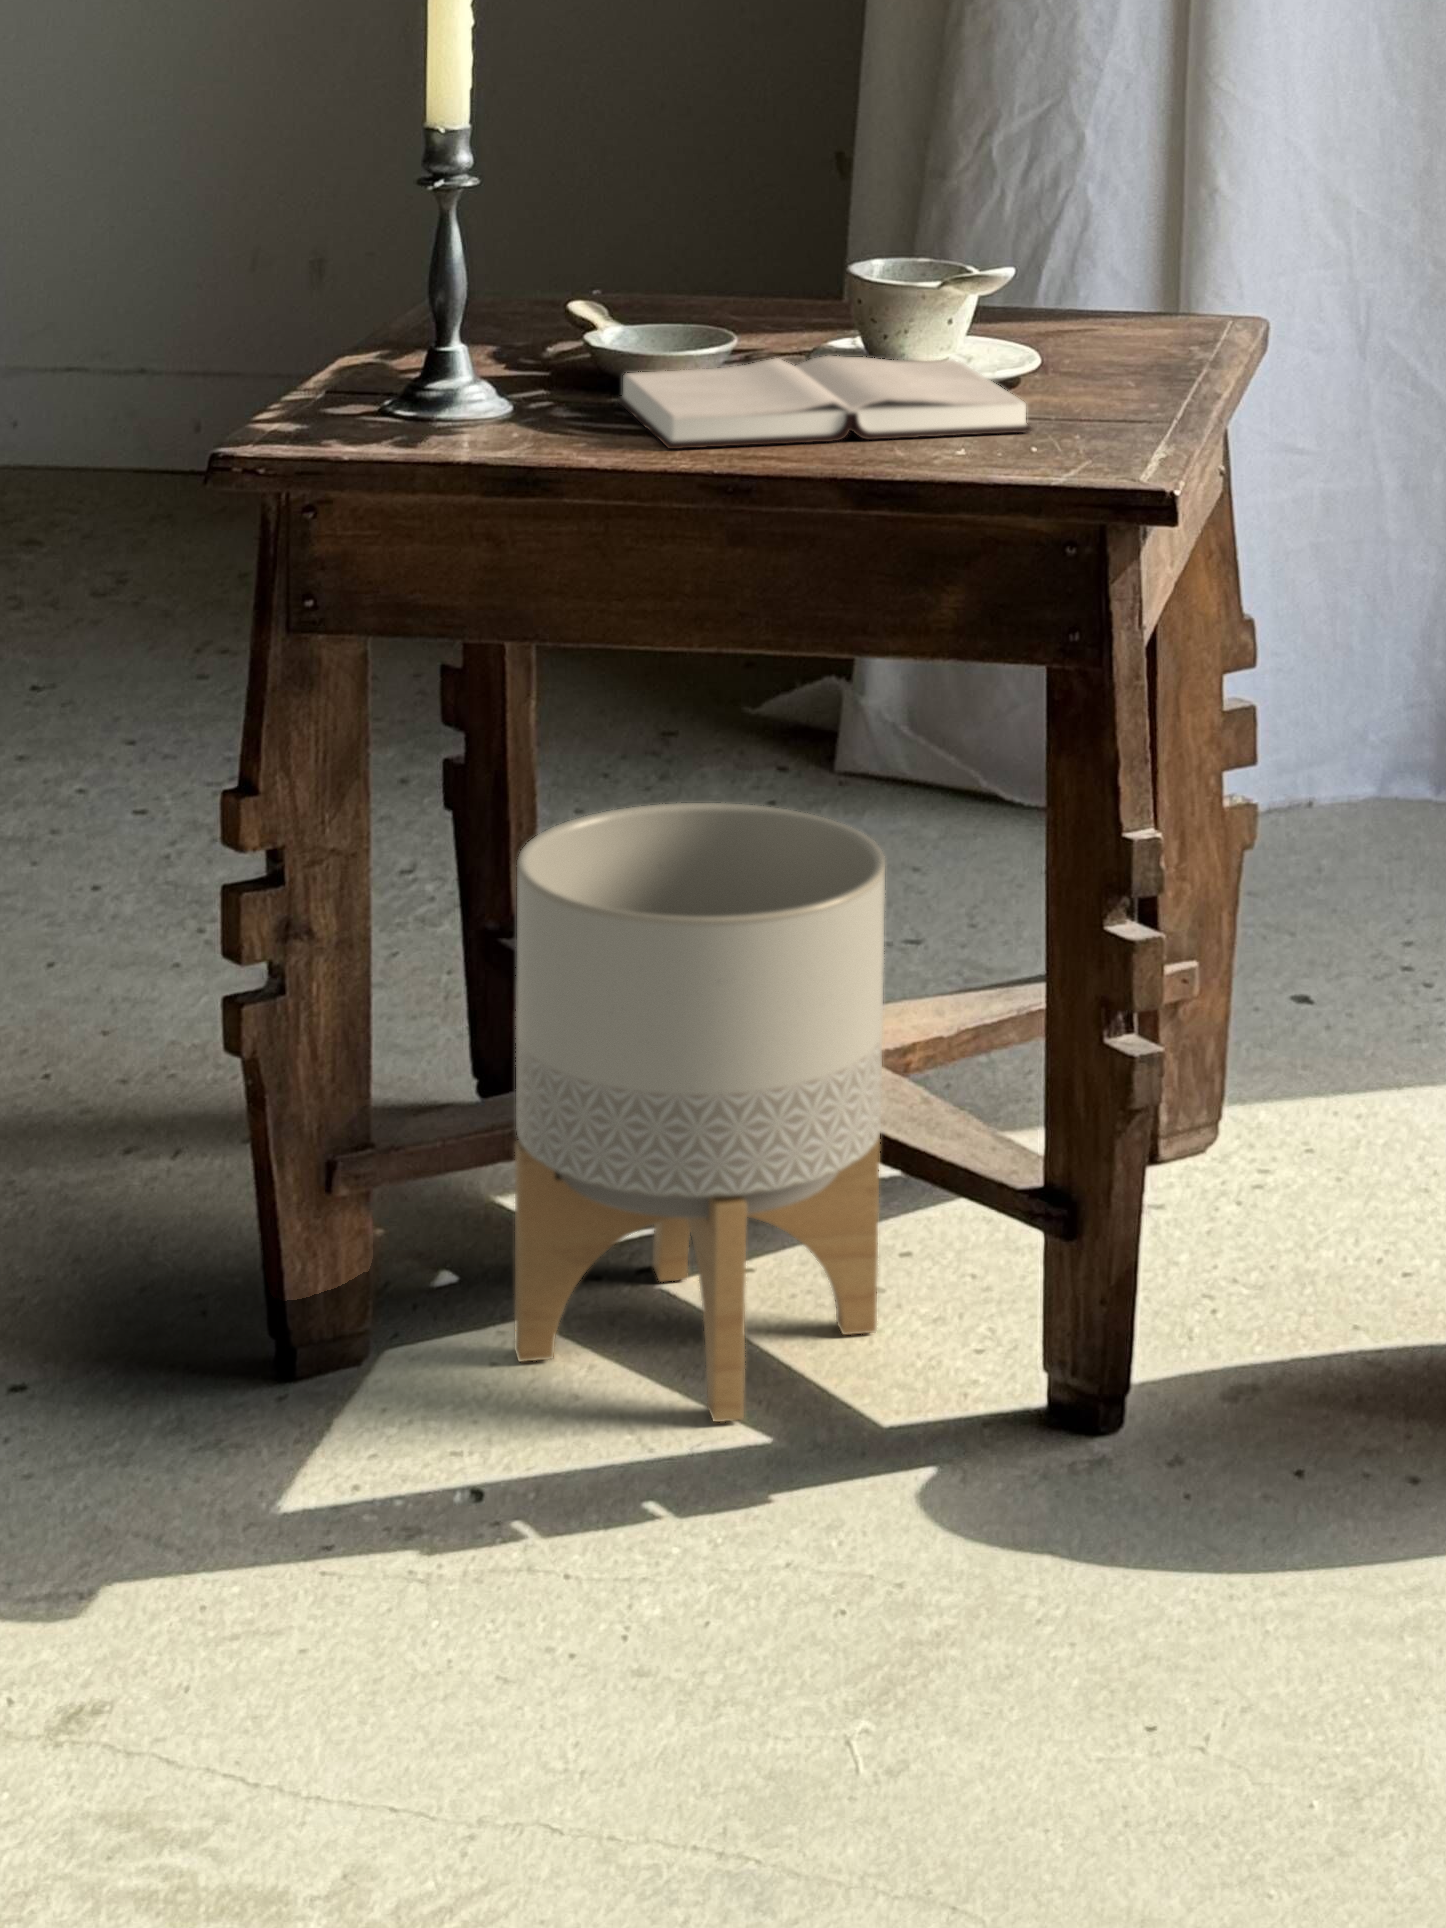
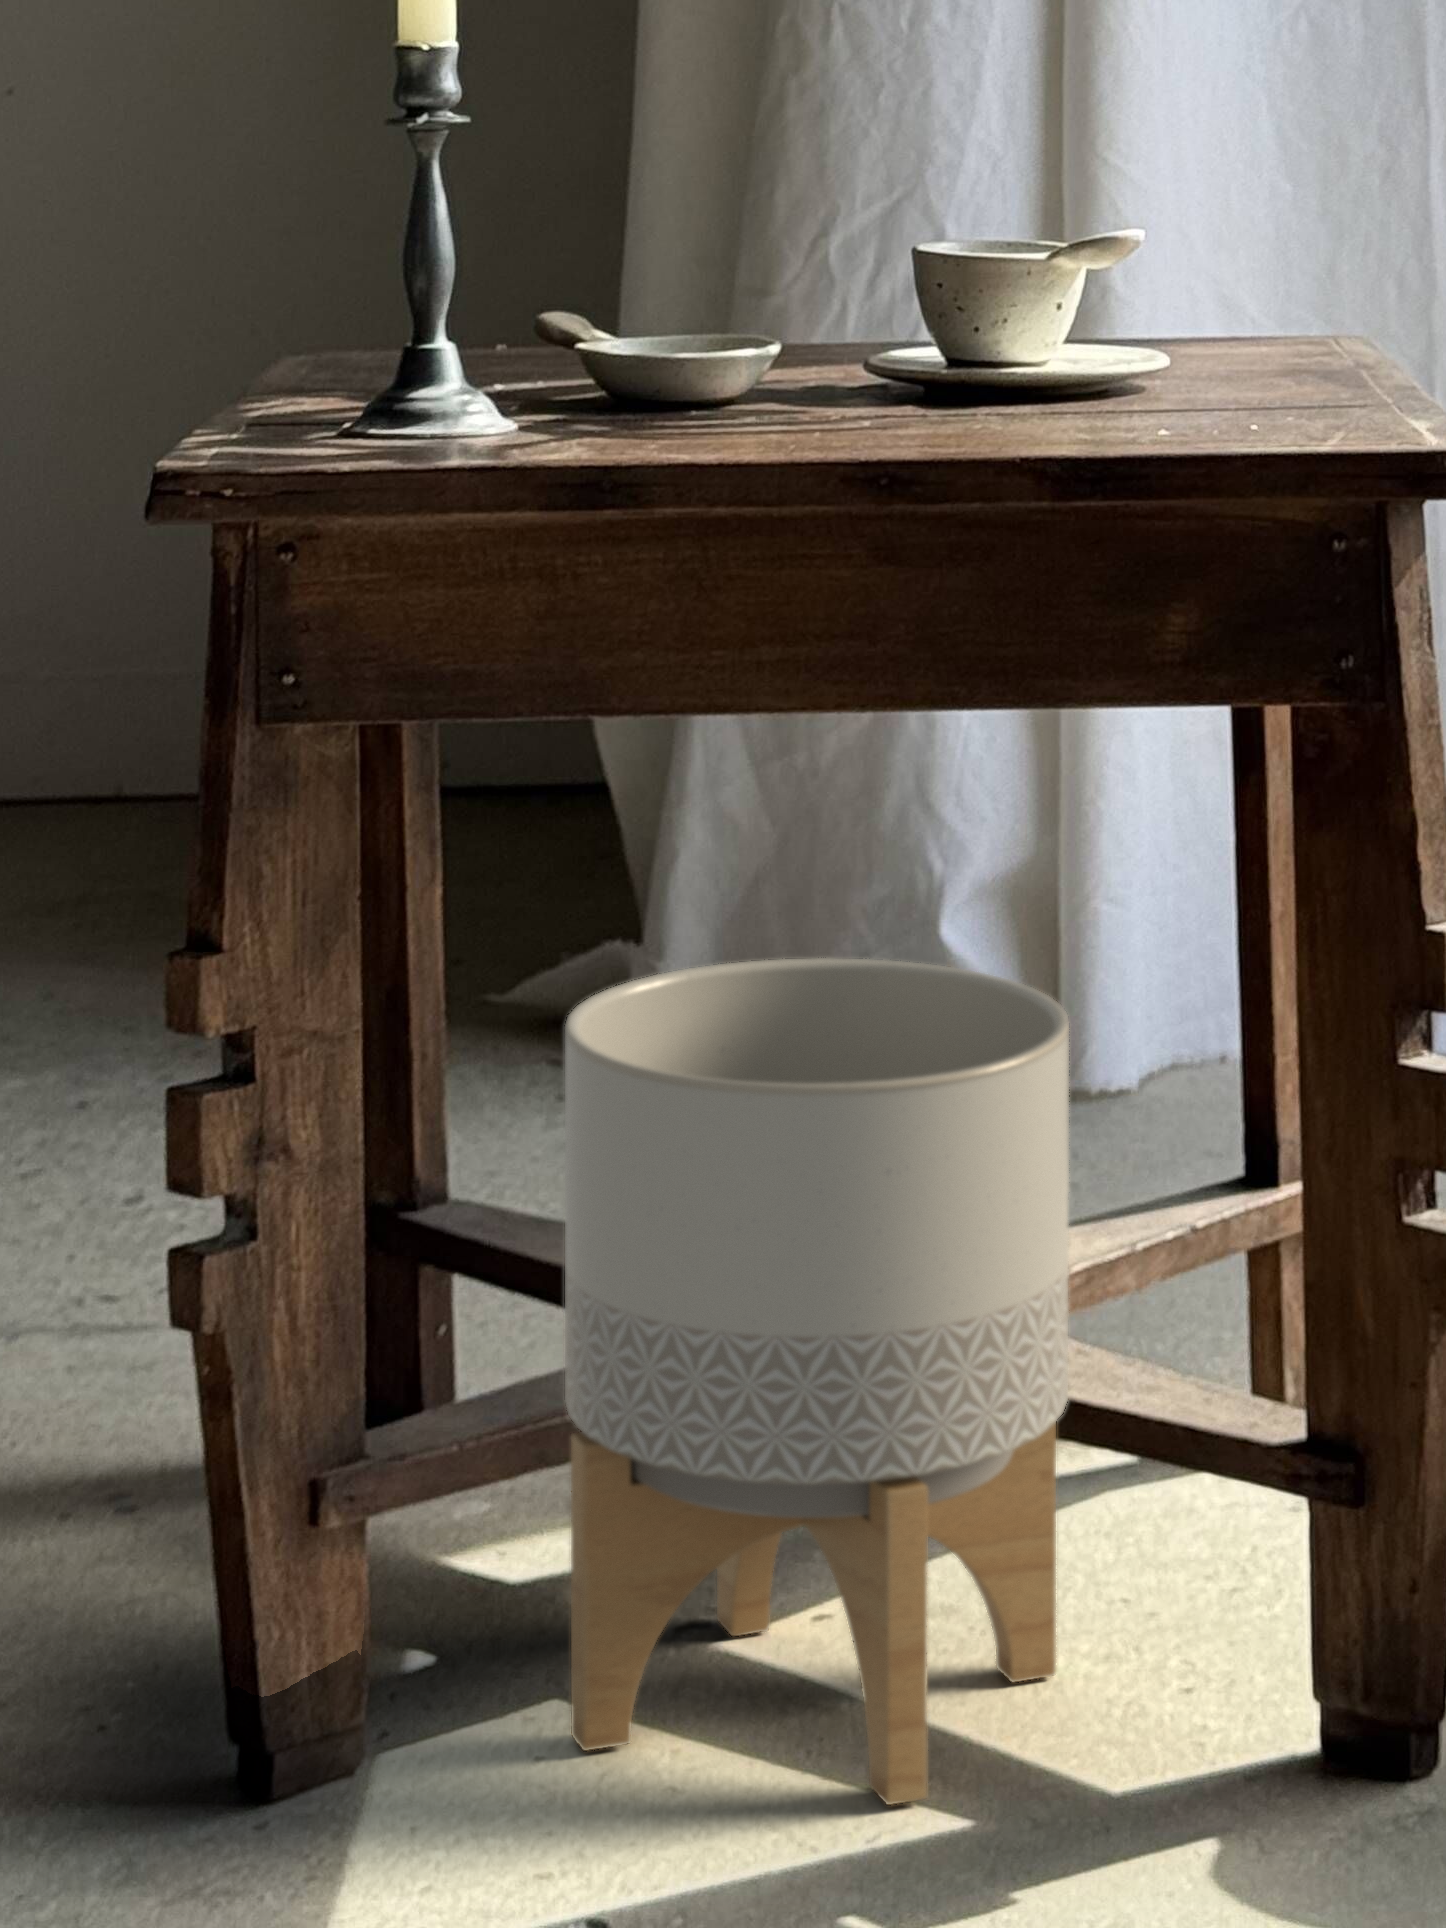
hardback book: present [618,356,1031,449] -> none [666,342,1243,441]

